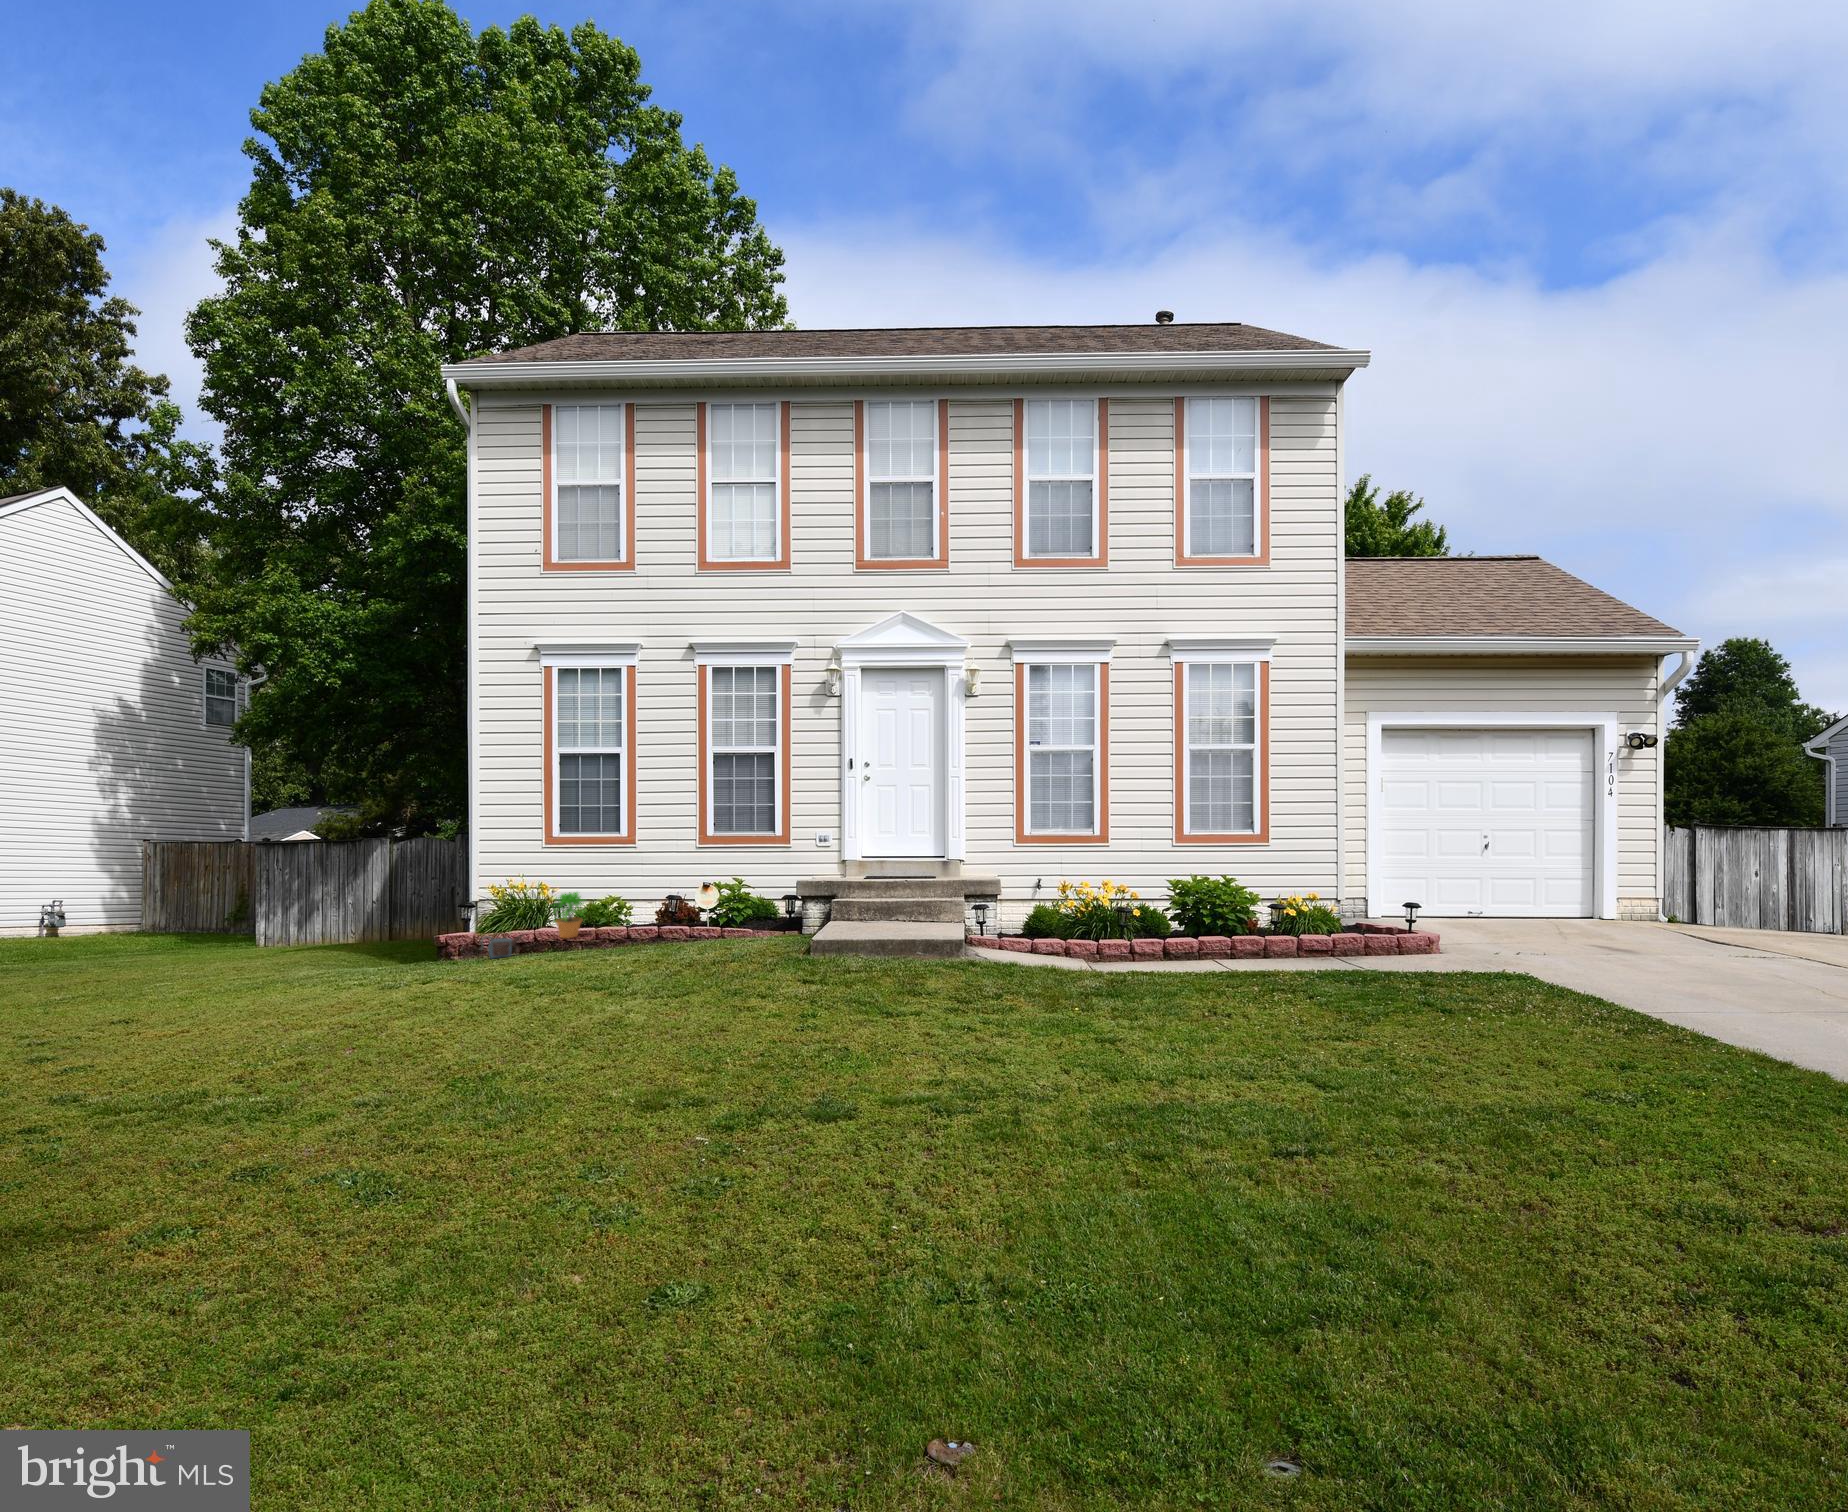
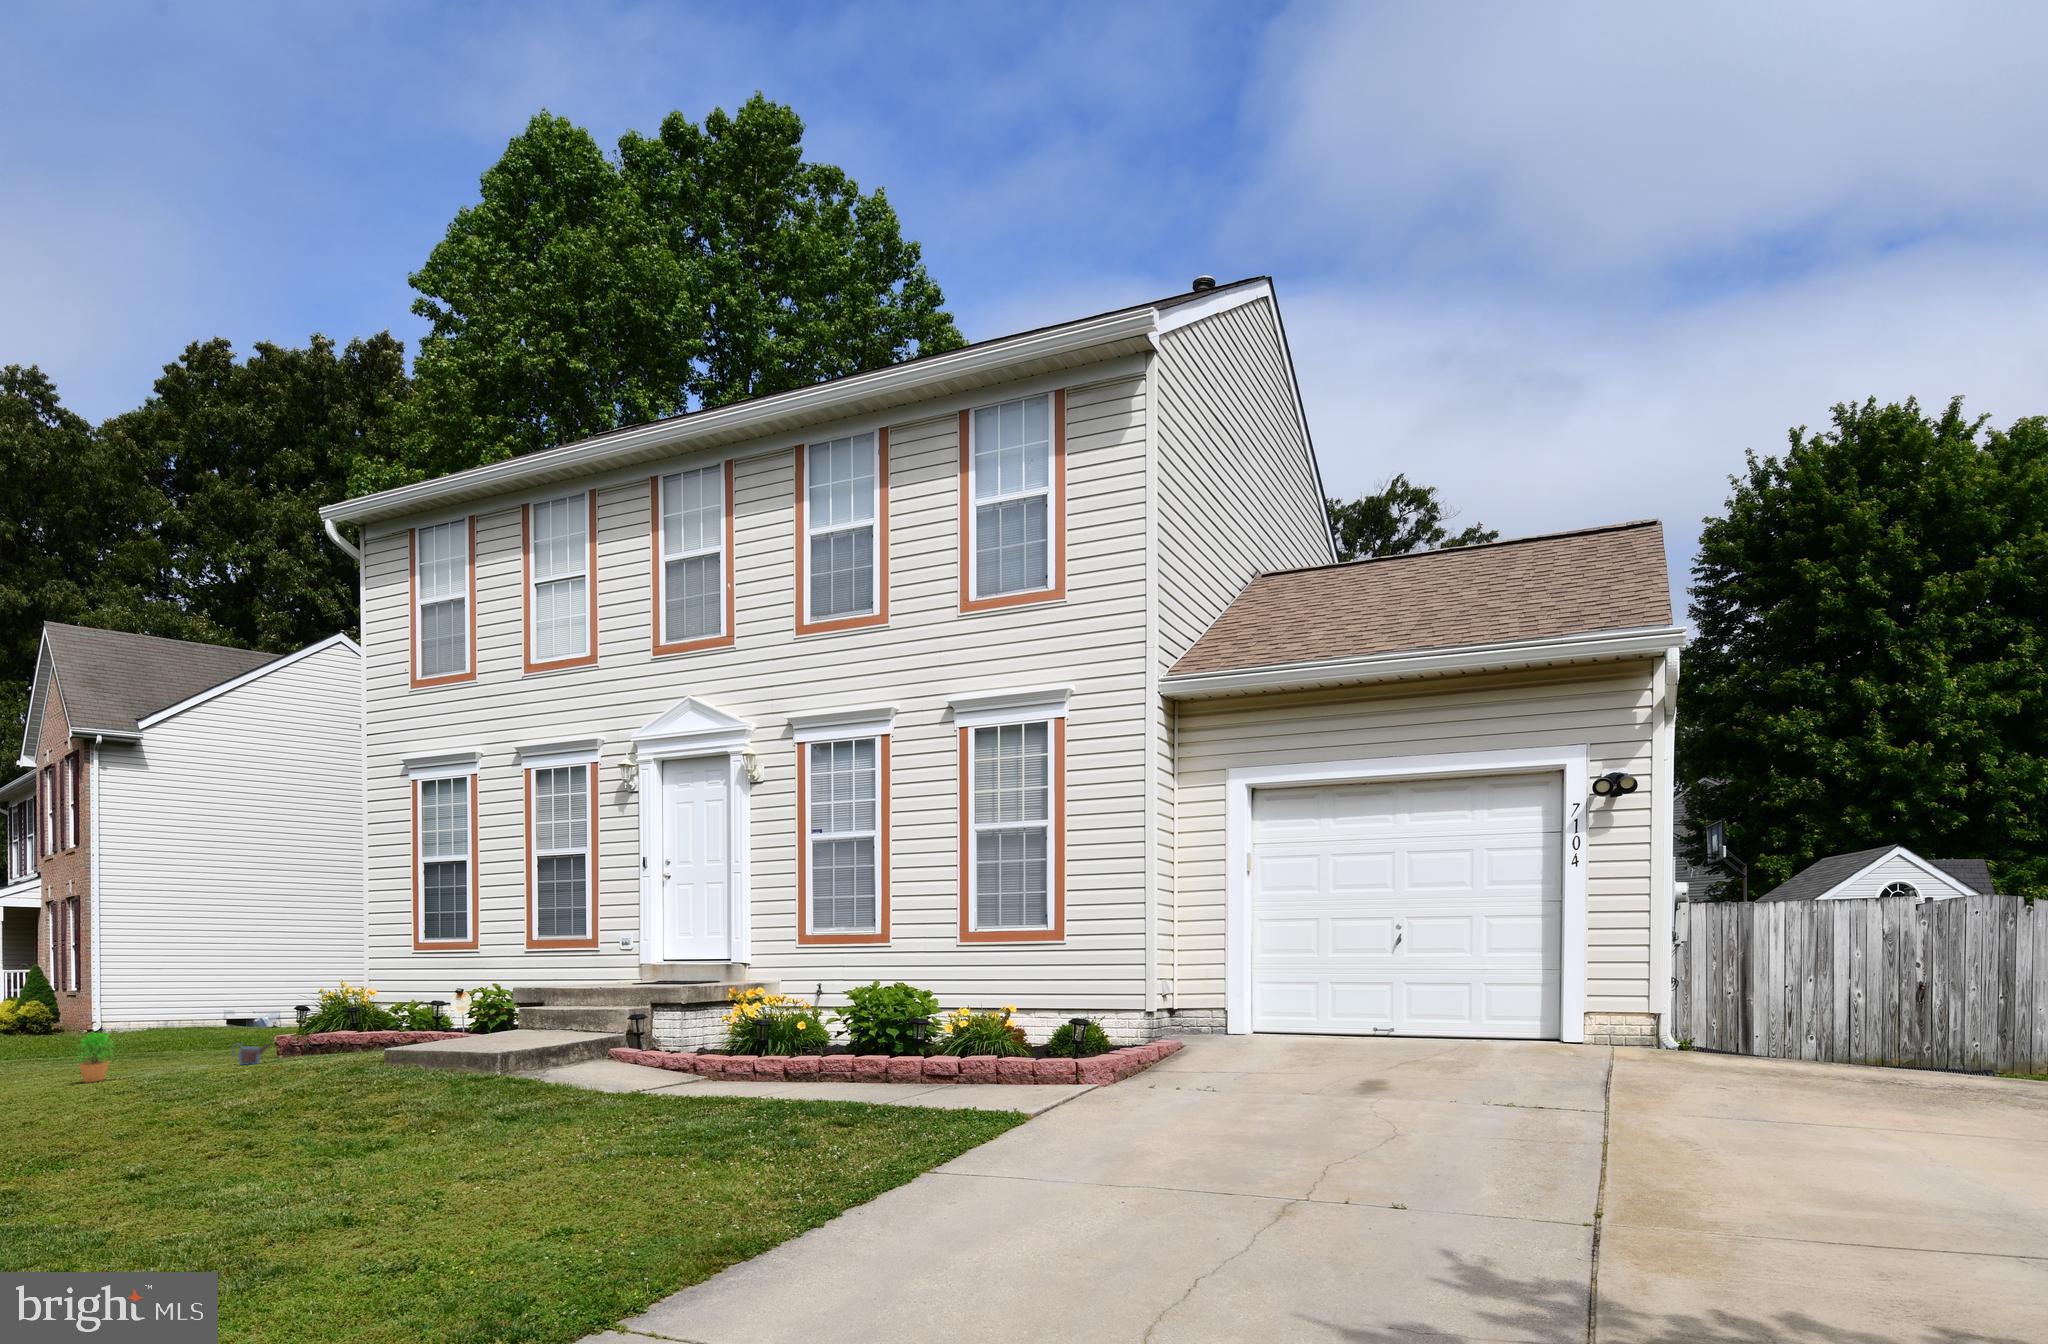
potted plant: present [554,892,584,938] -> present [77,1032,114,1082]

